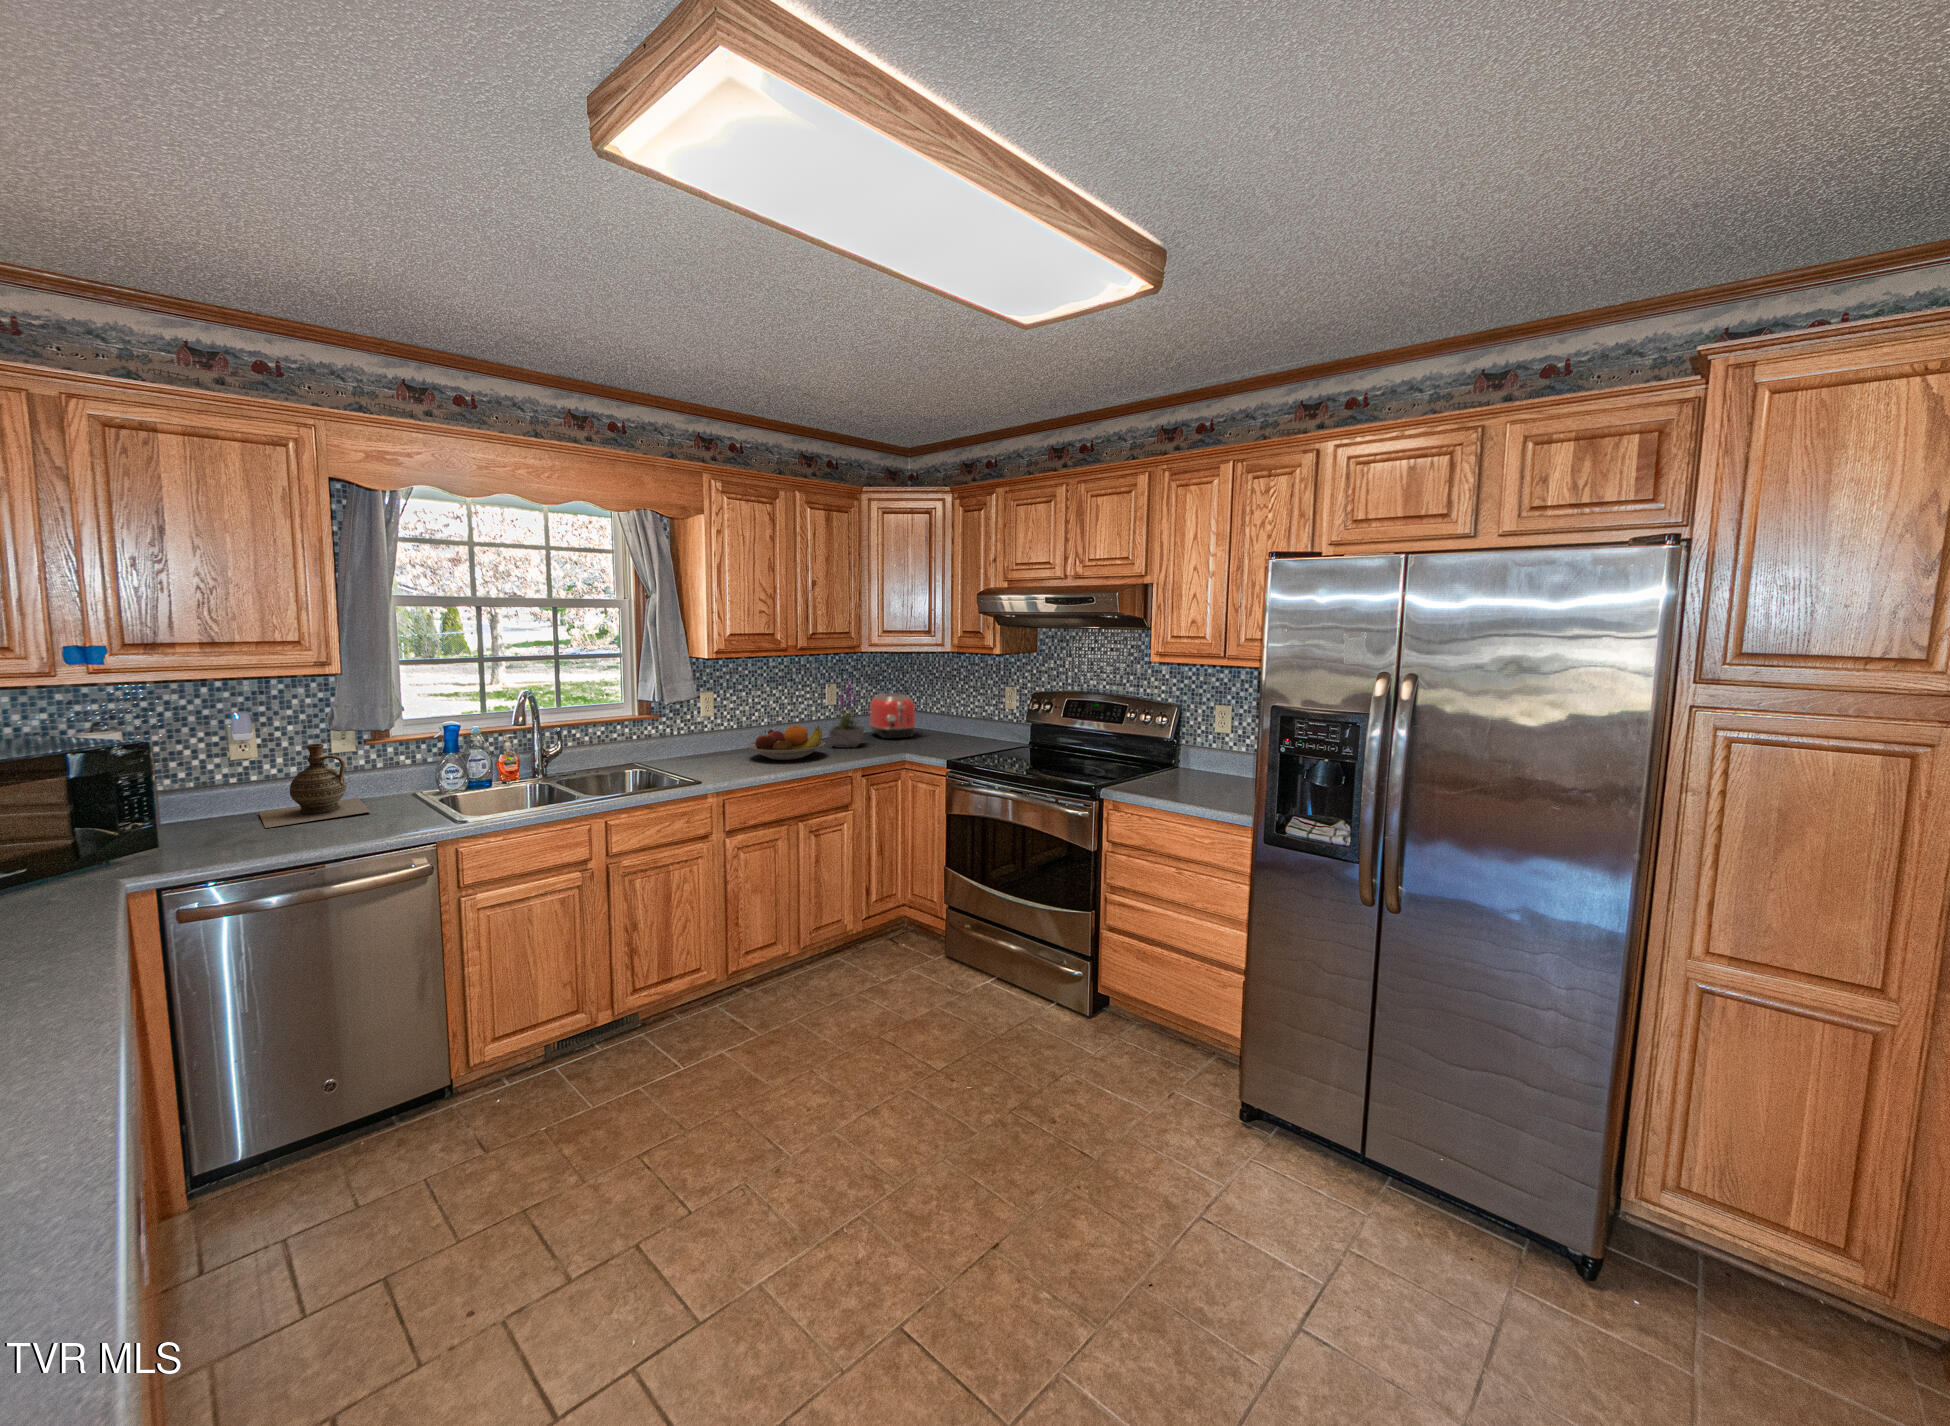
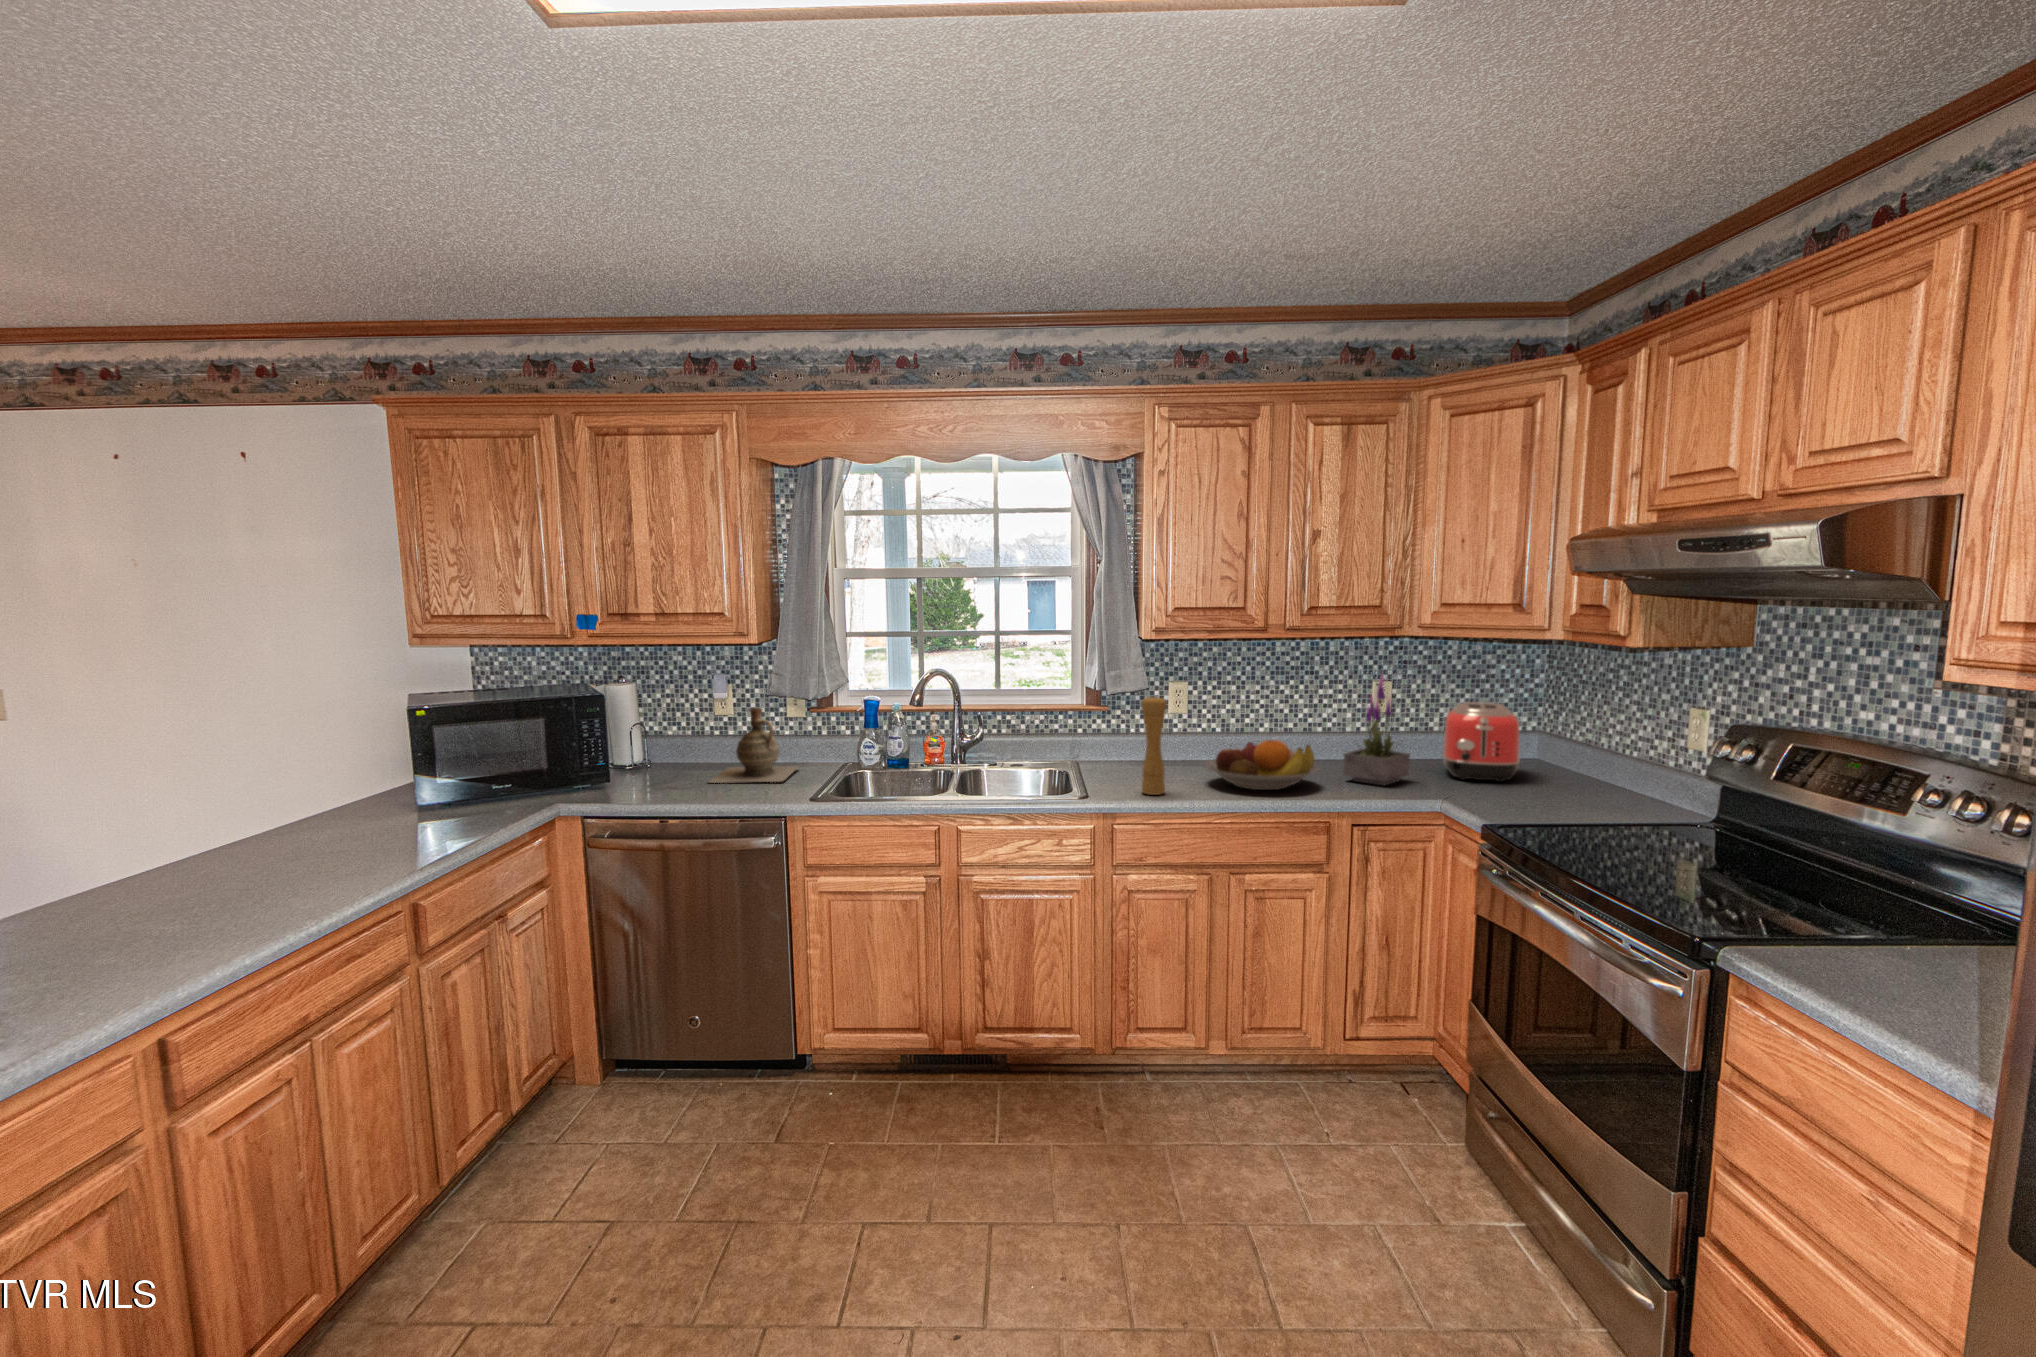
pepper mill: none [719,702,738,772] -> present [1141,696,1167,795]

